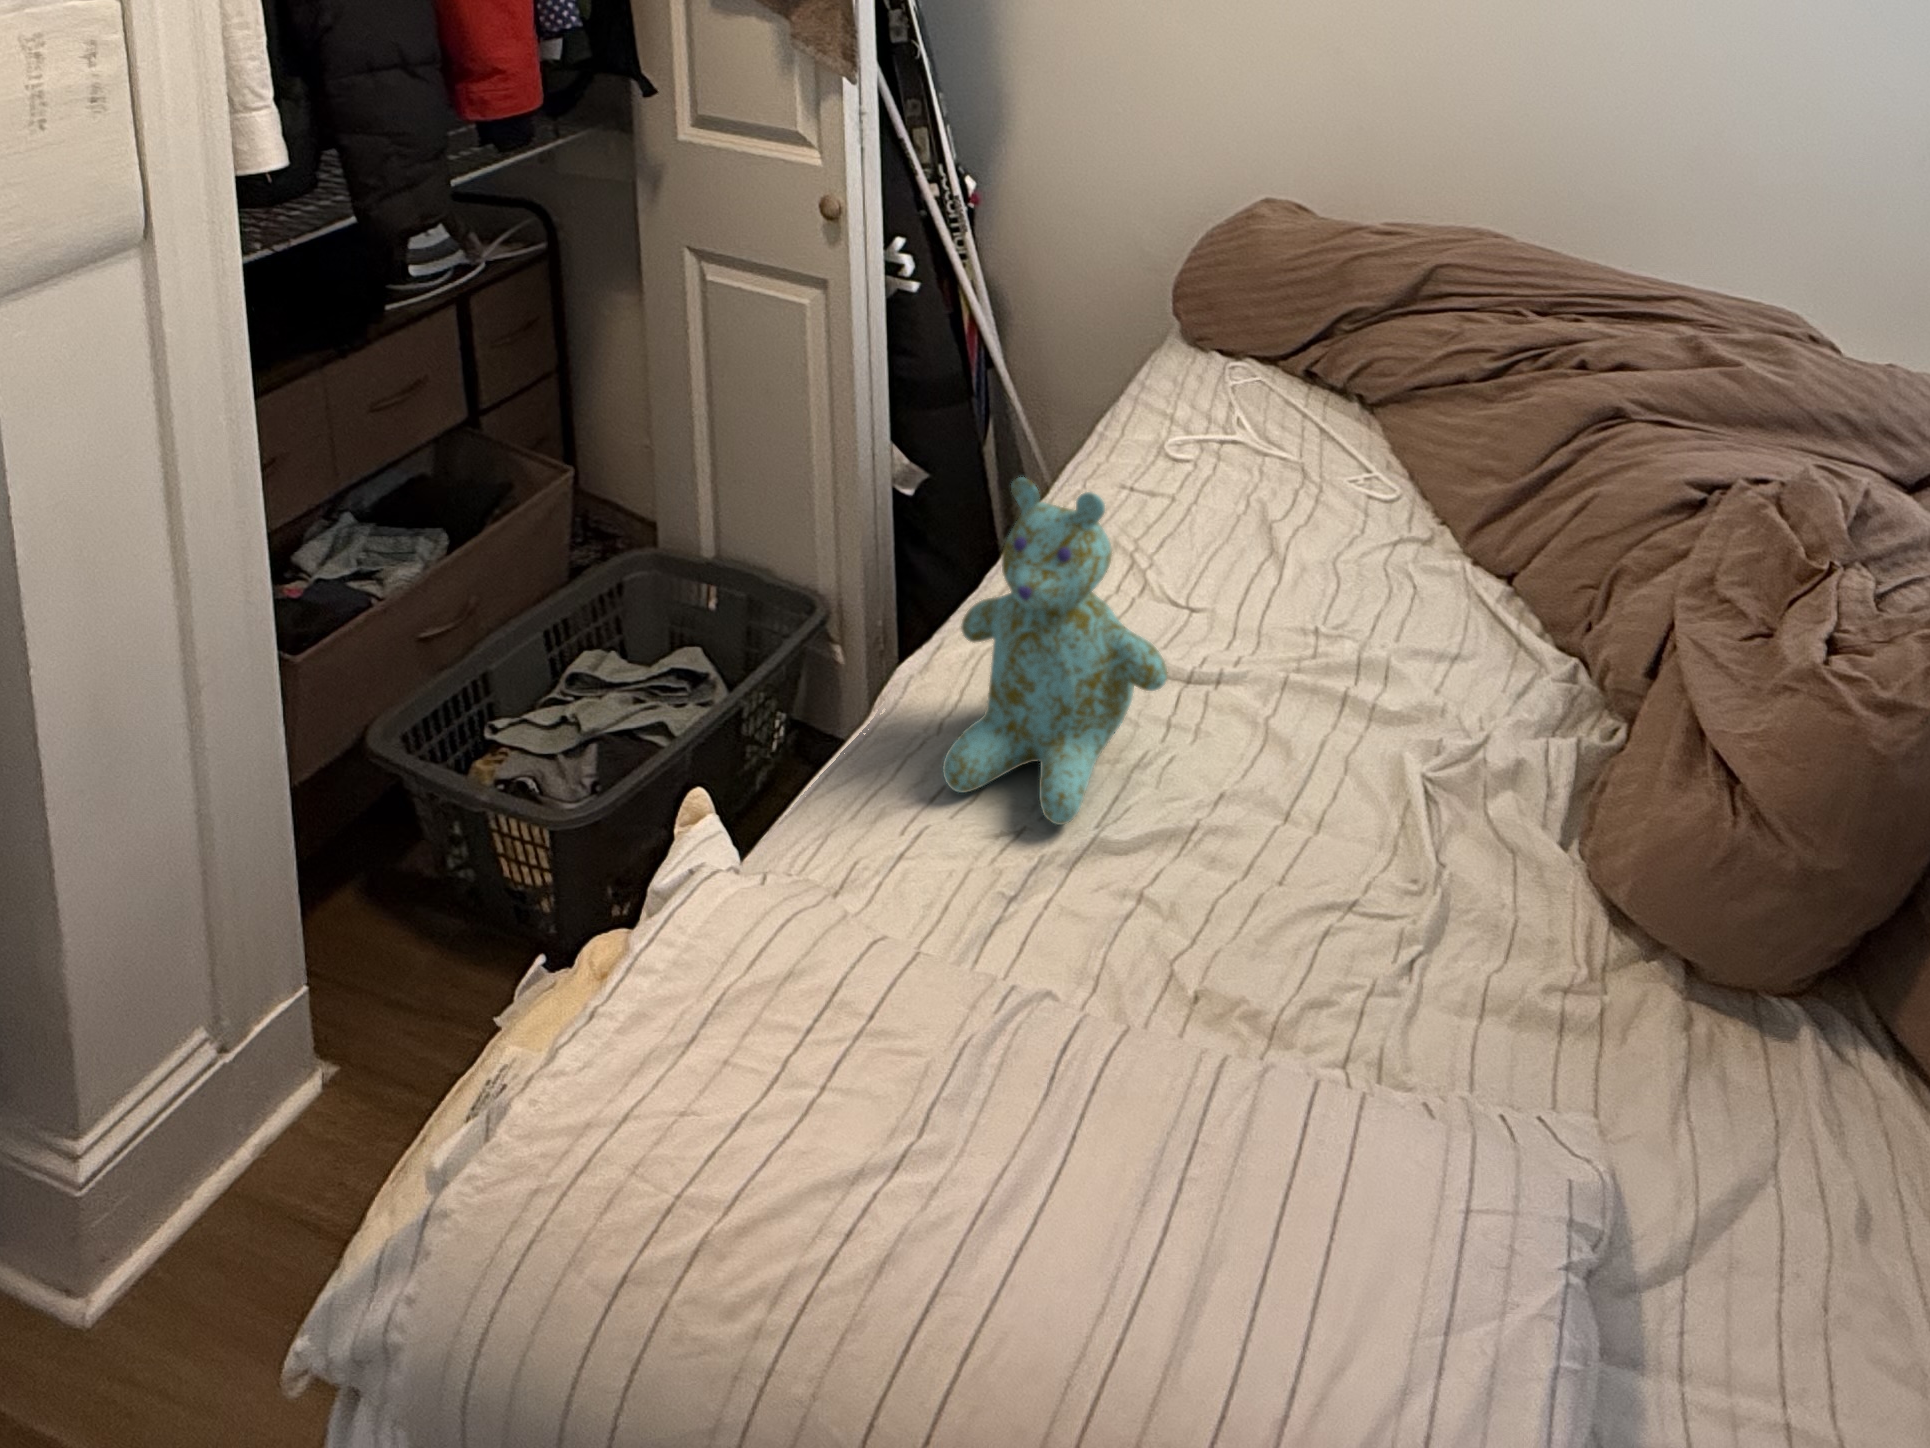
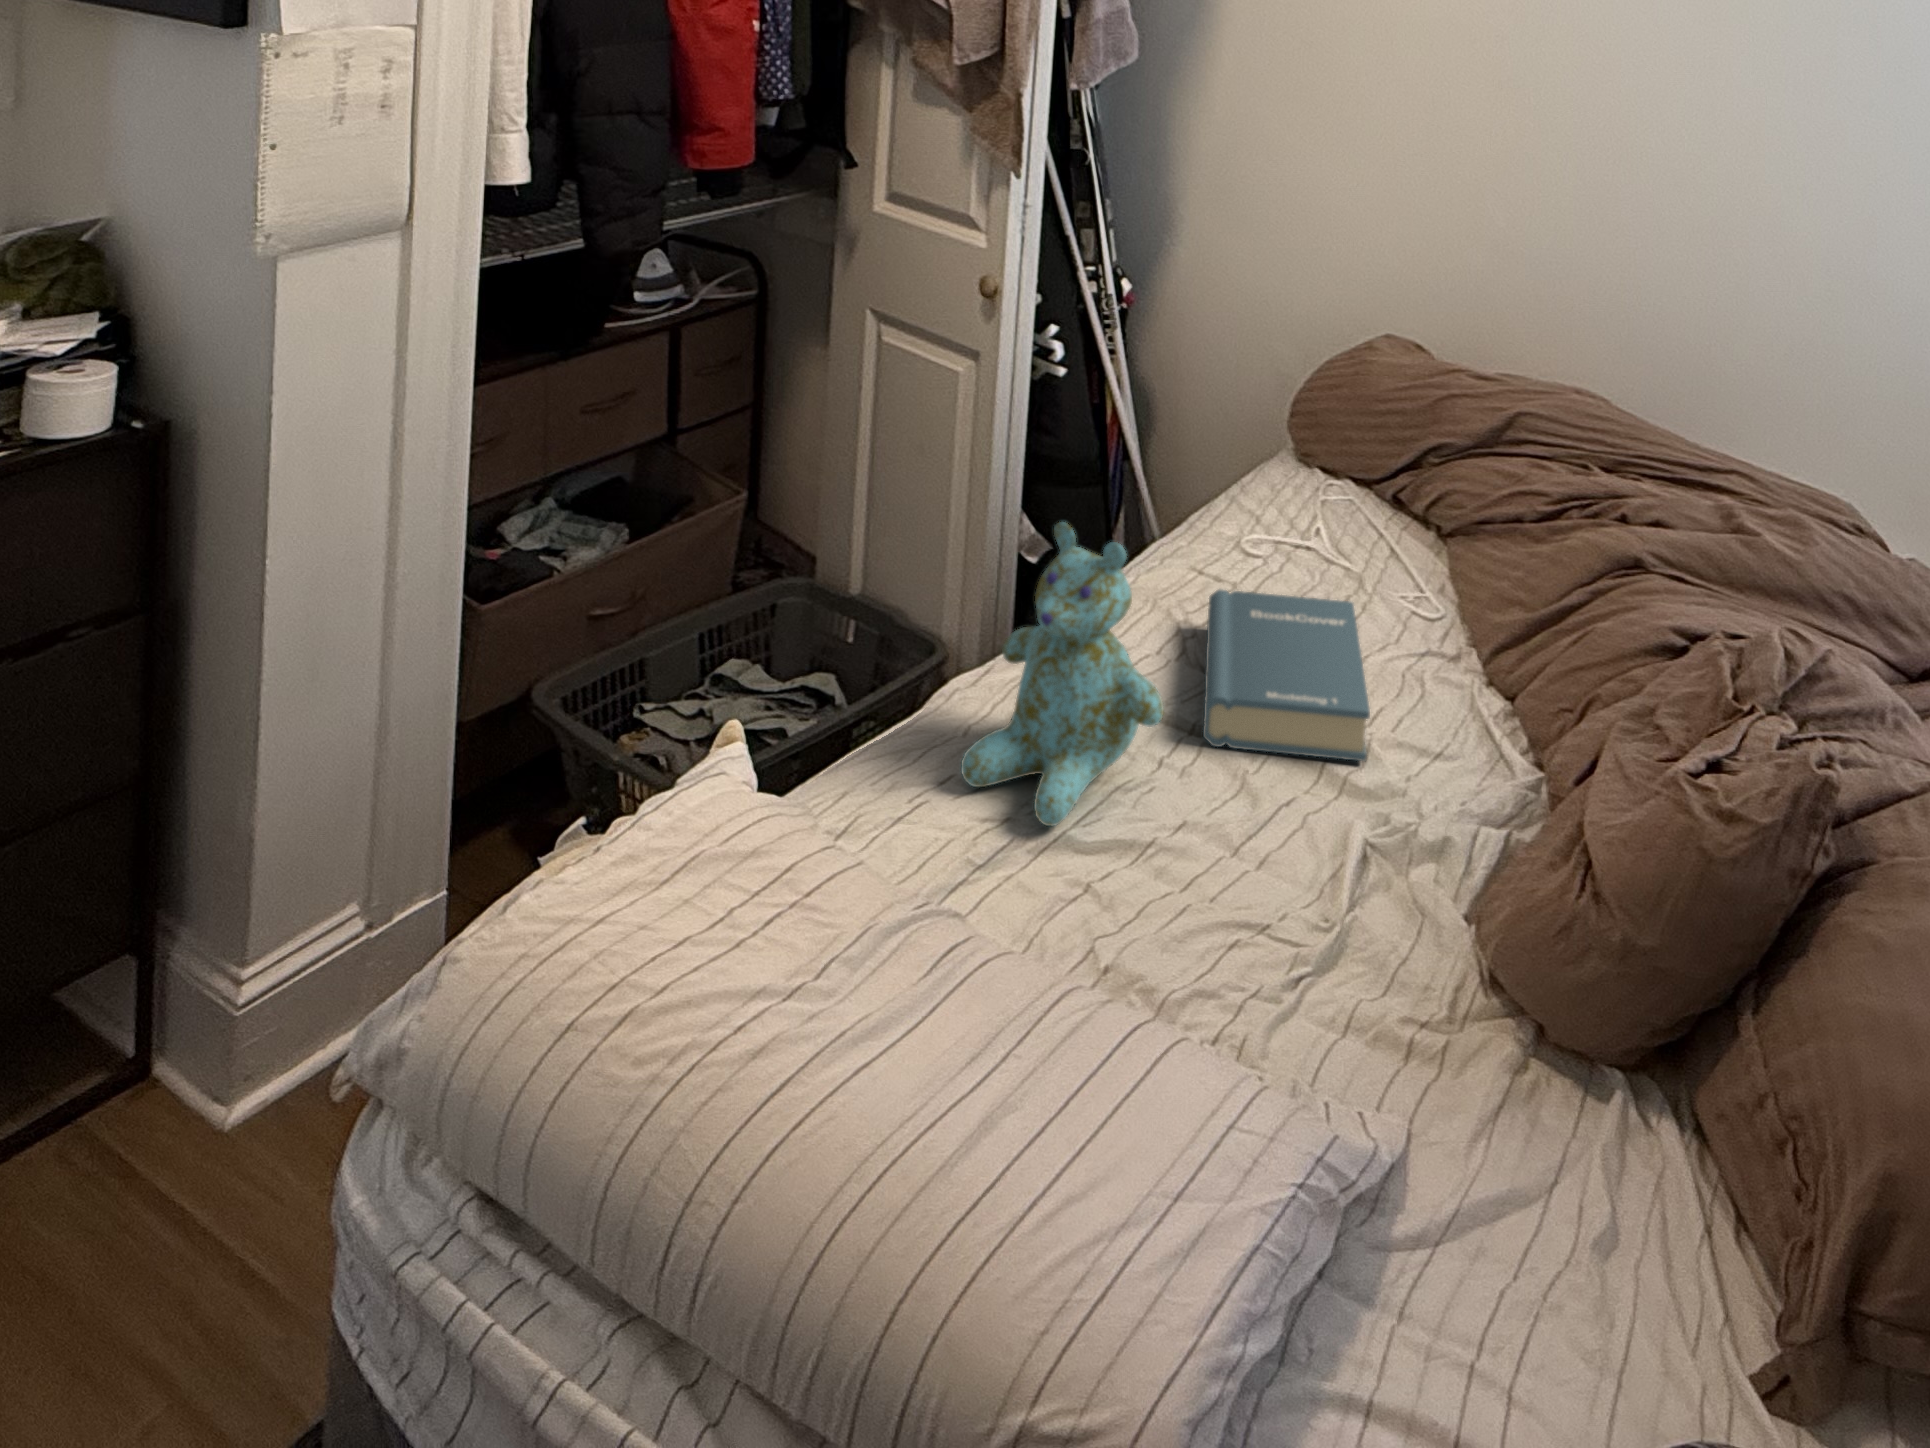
hardback book: none [1156,500,1377,691] -> present [1203,589,1370,761]

